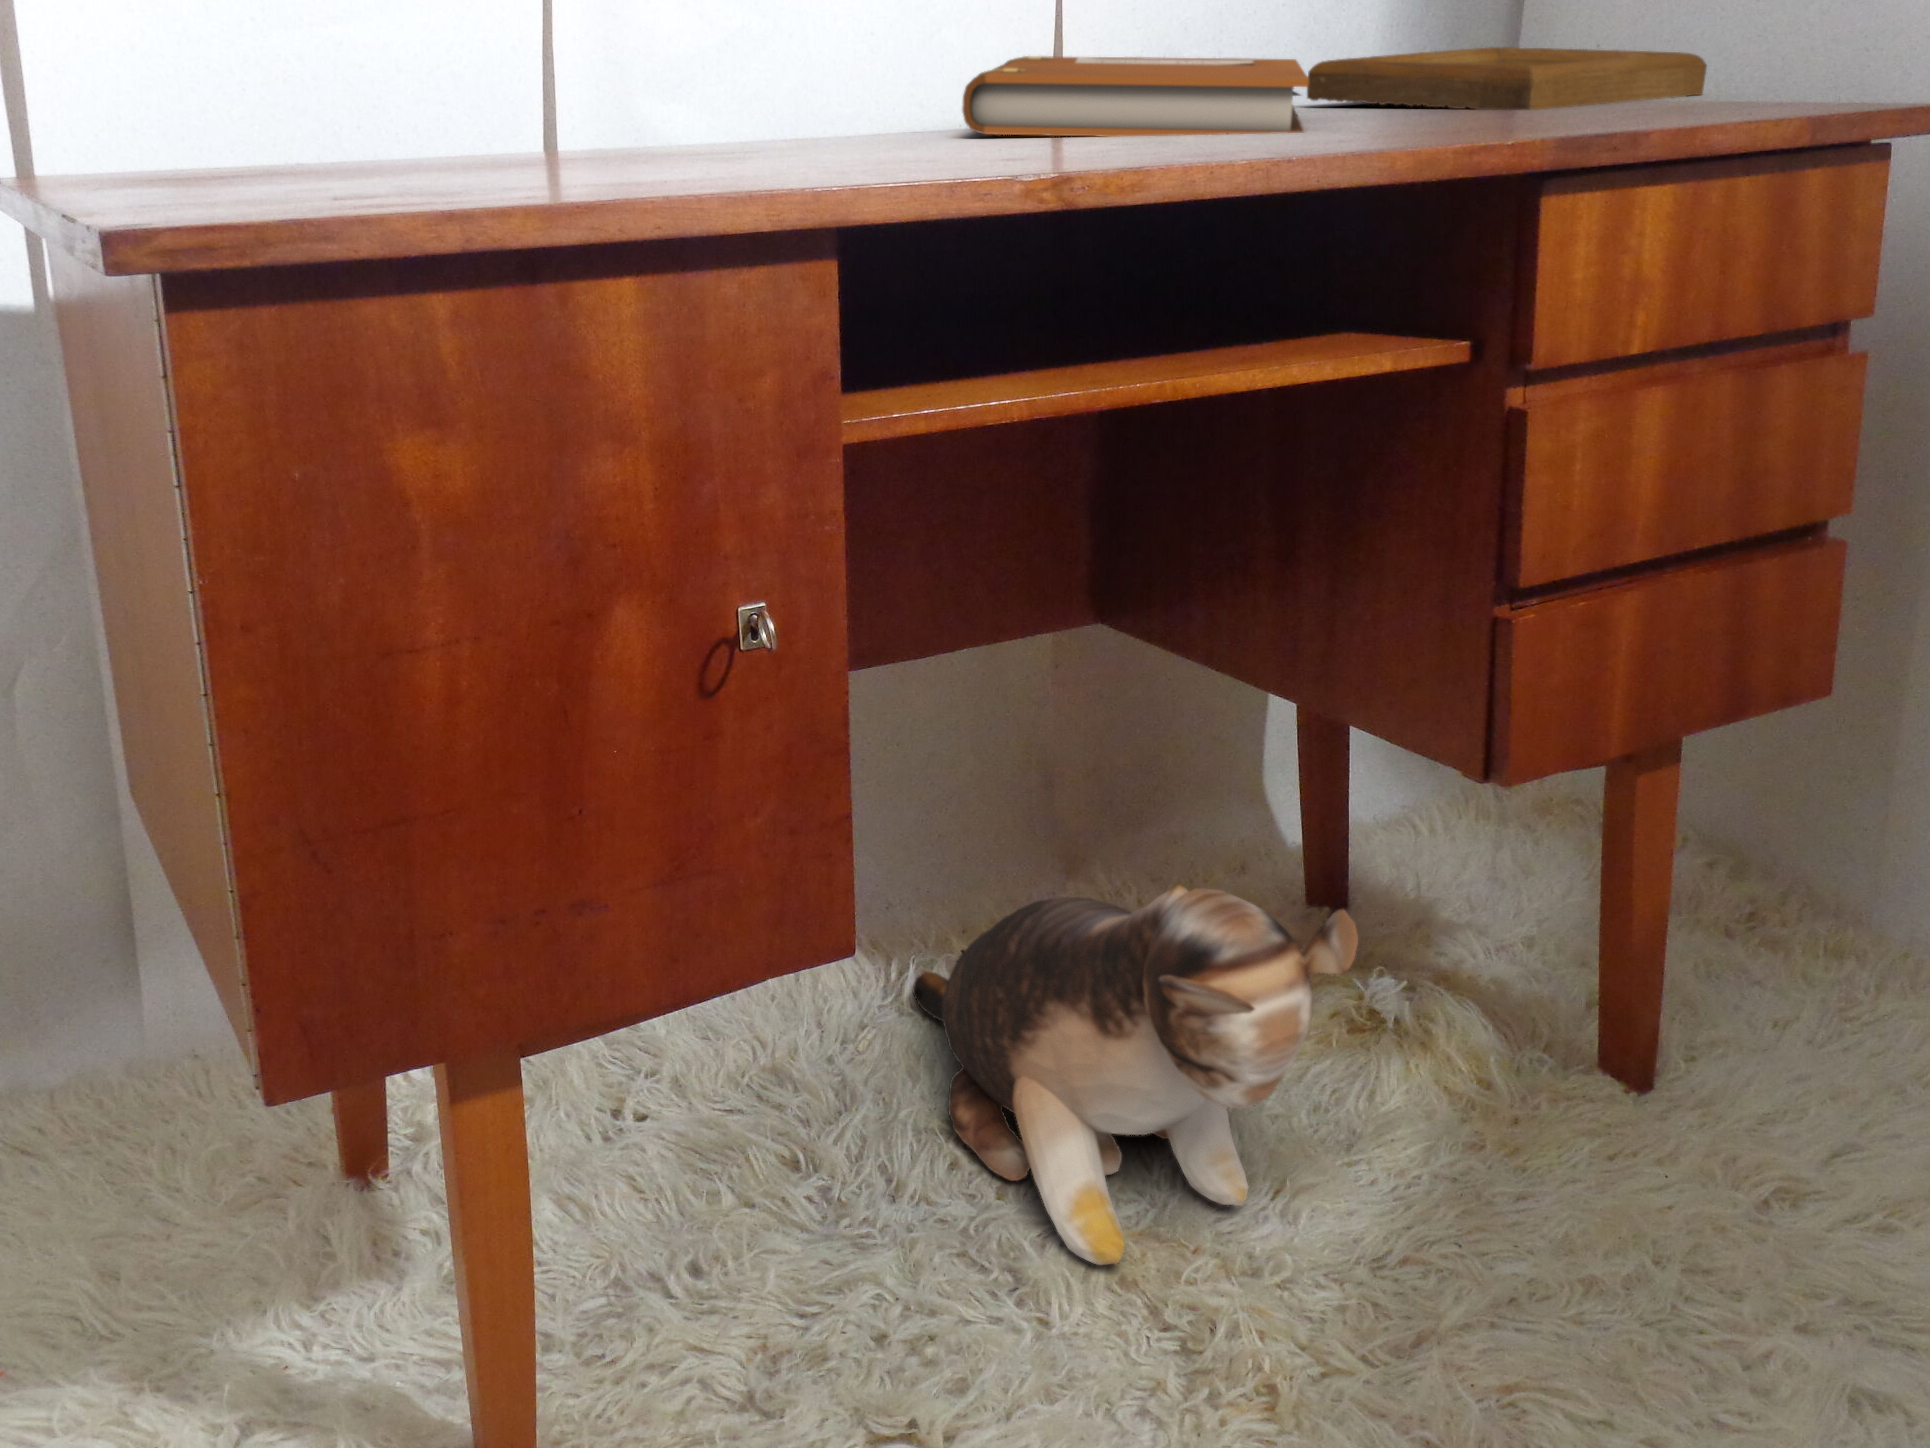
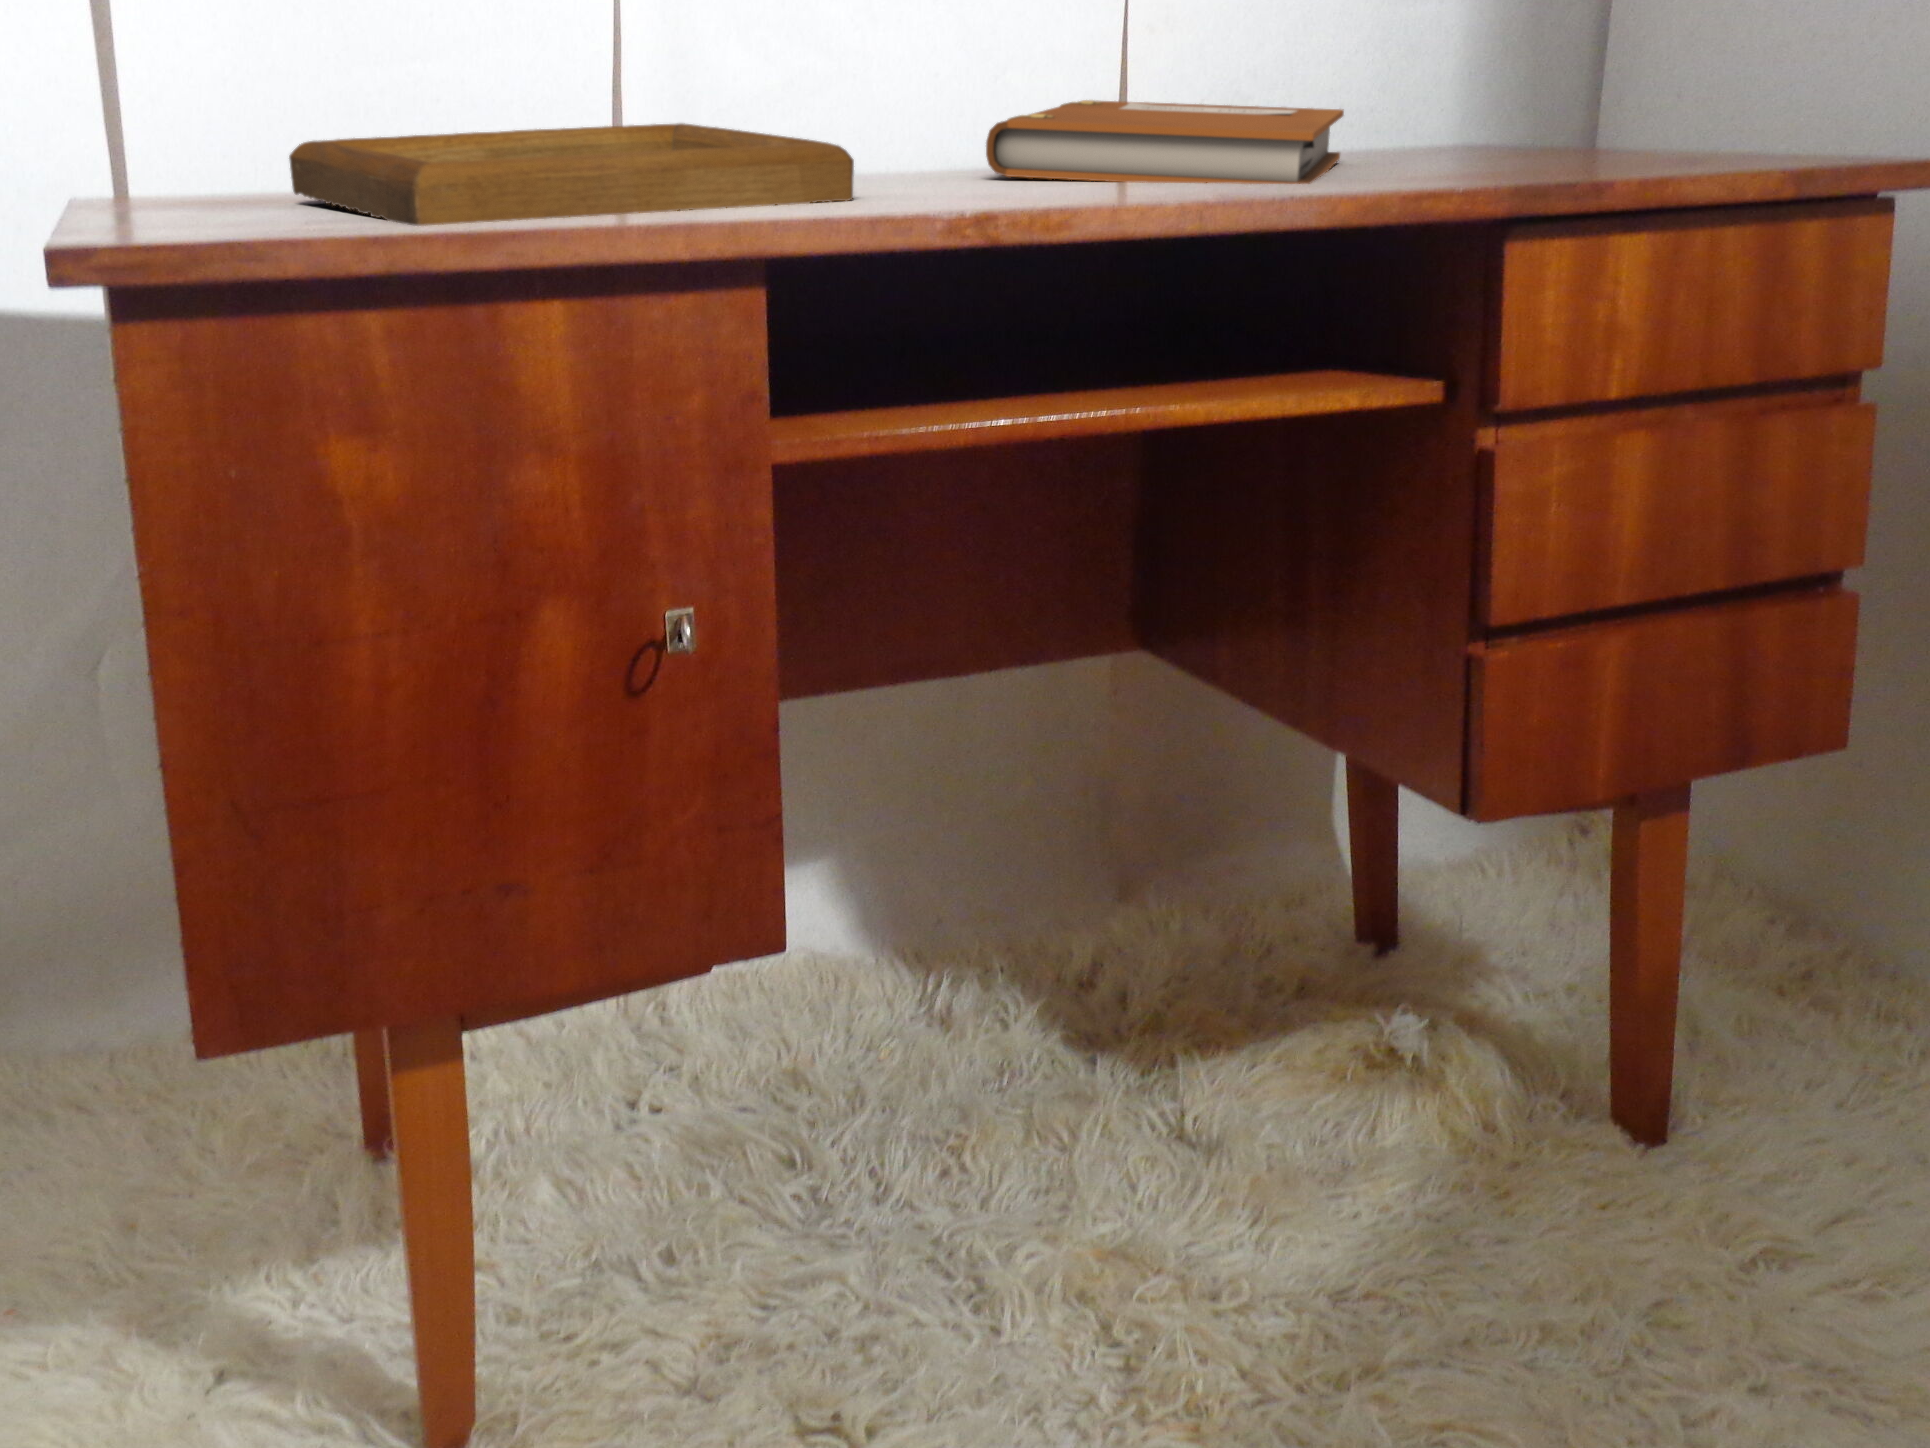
picture frame: present [1307,47,1707,110] -> present [289,123,854,226]
plush toy: present [913,885,1358,1265] -> none [937,908,1295,1280]

